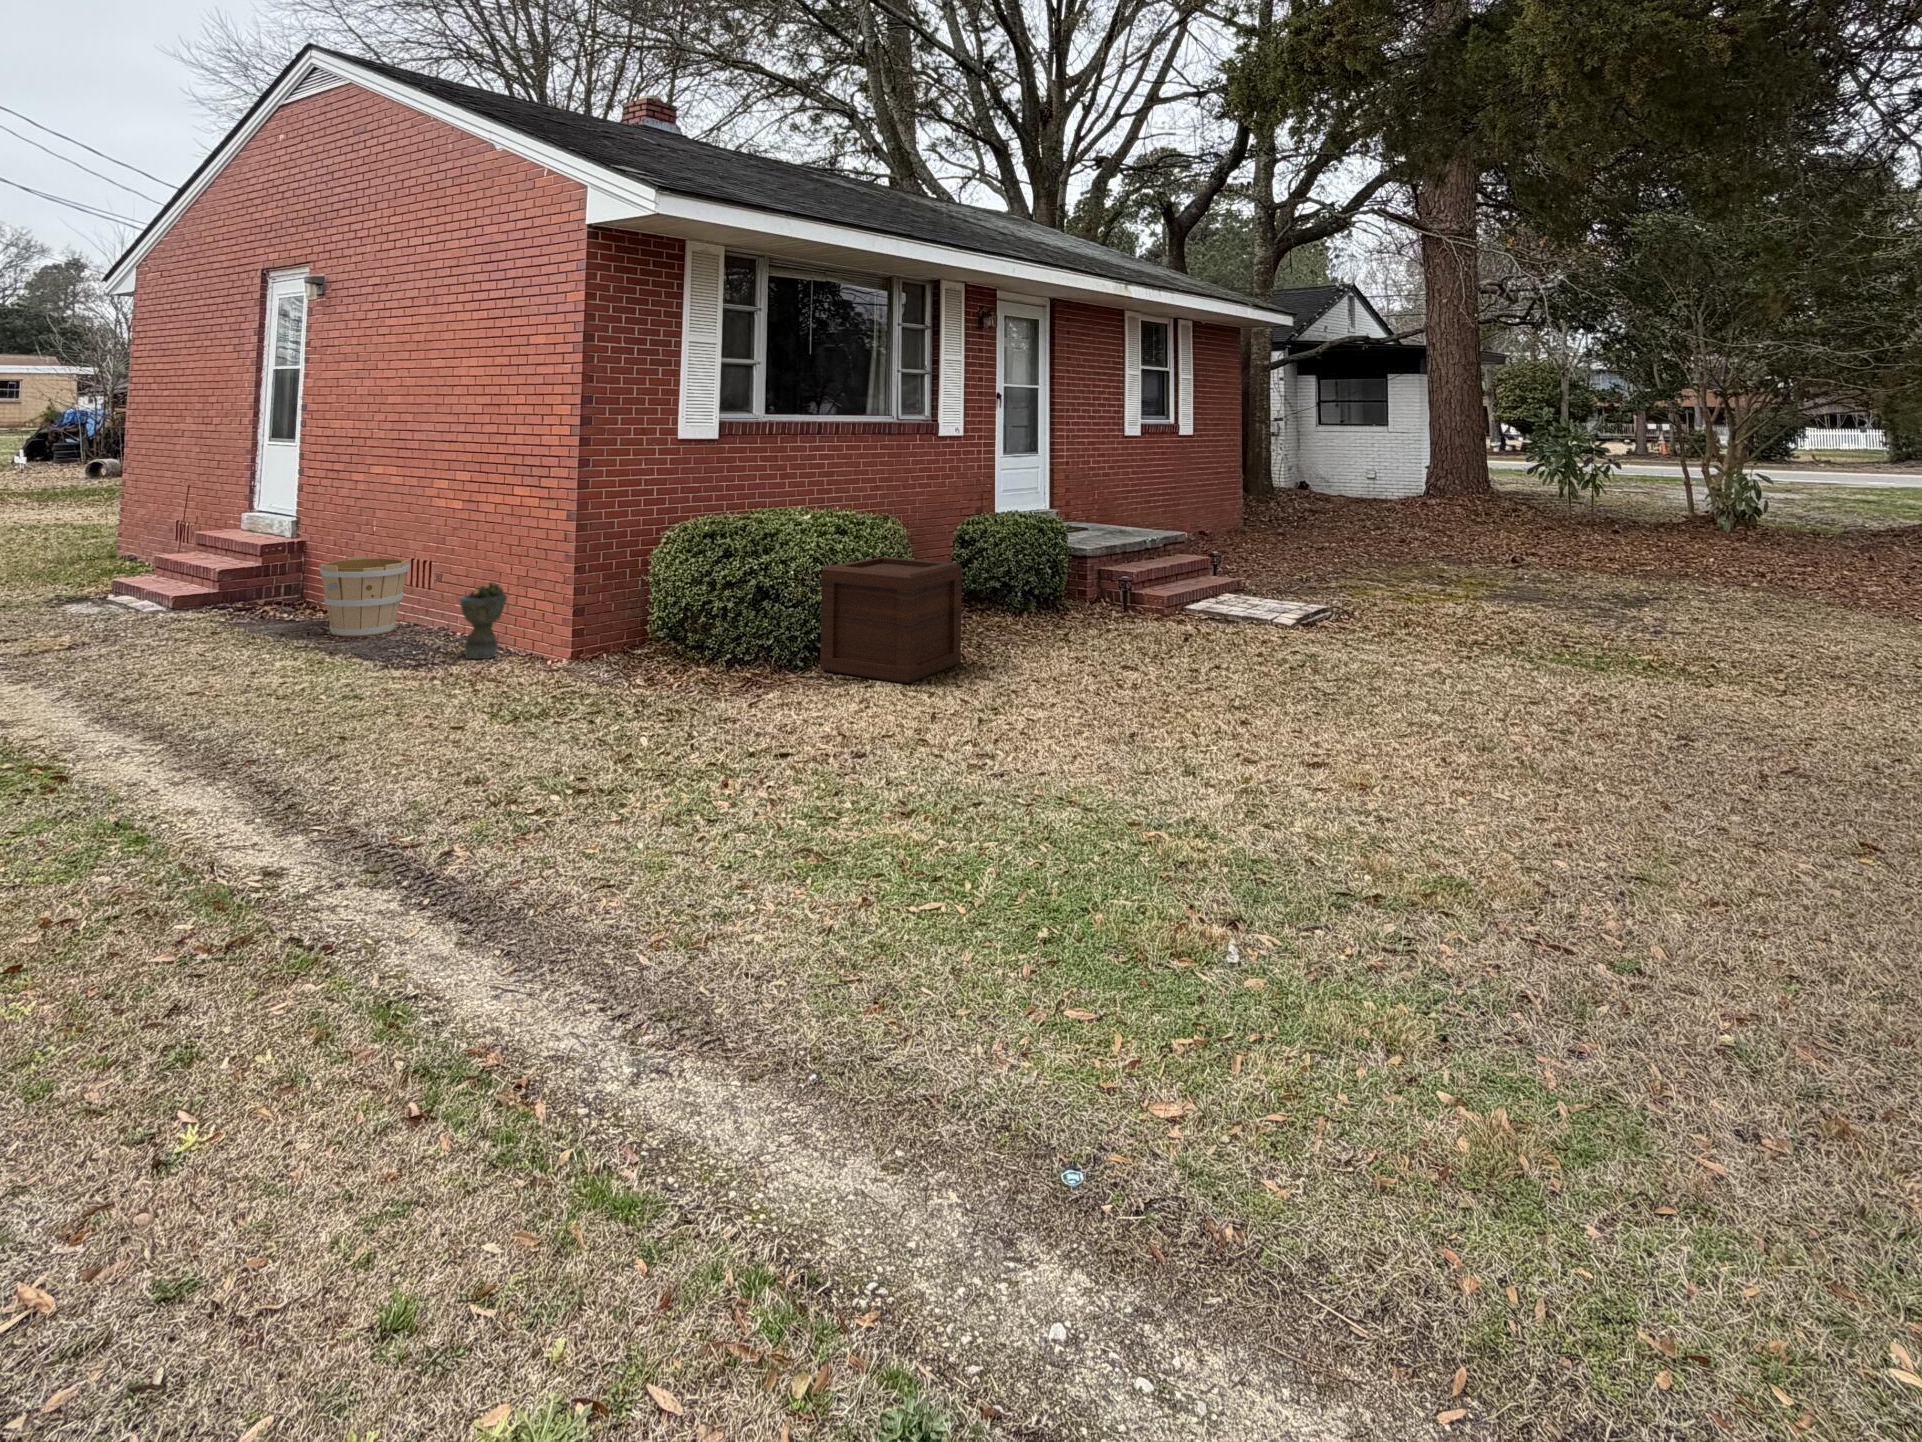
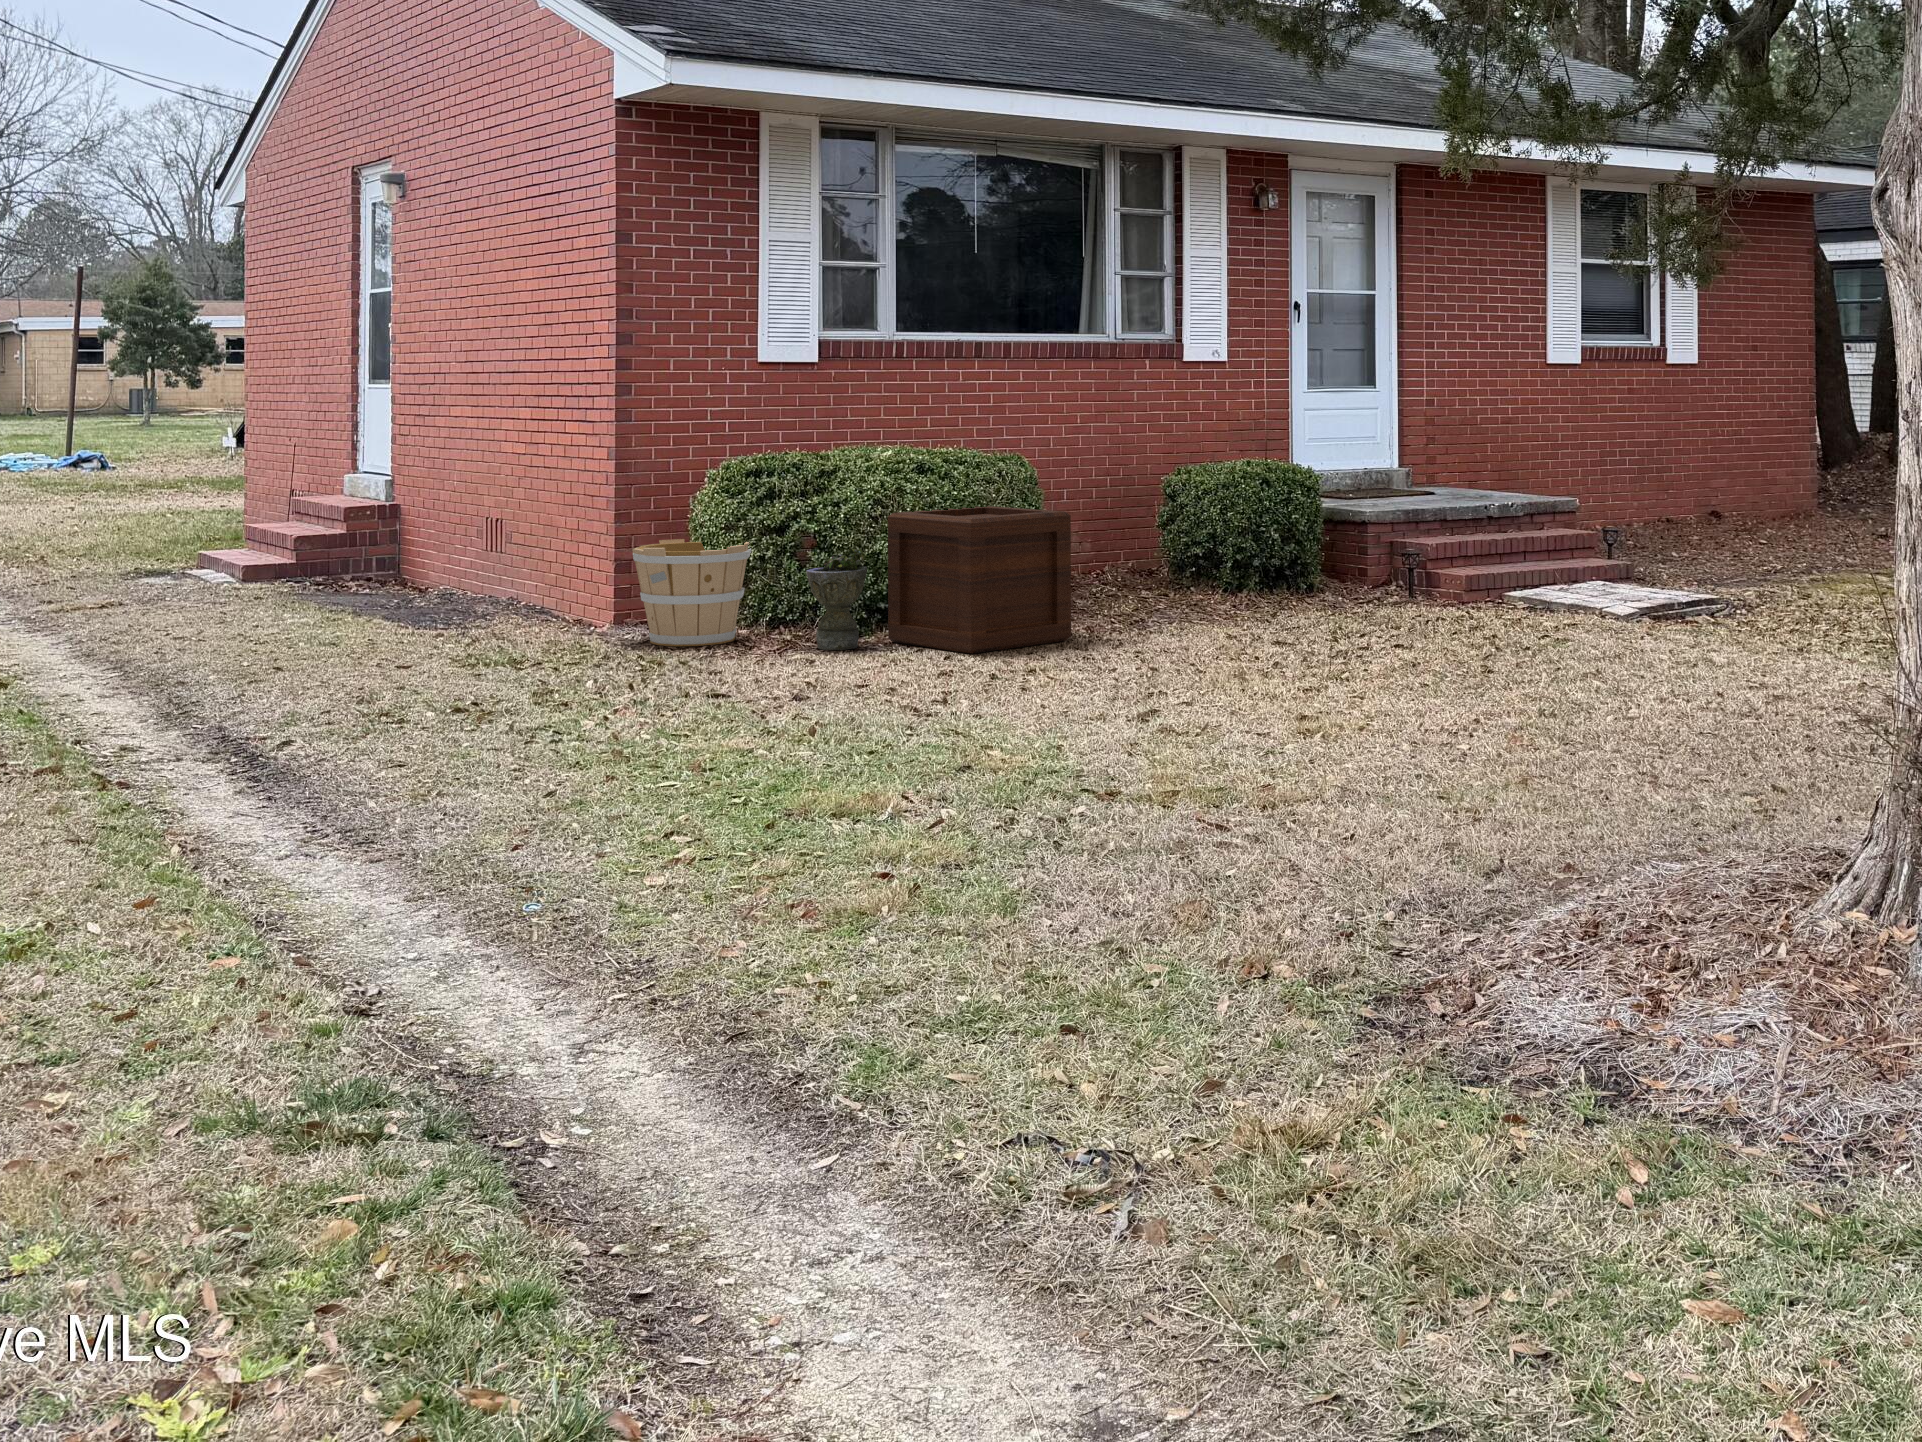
wooden bucket: present [319,556,410,637] -> present [633,539,751,646]
planter: present [459,582,507,659] -> present [806,549,867,650]

